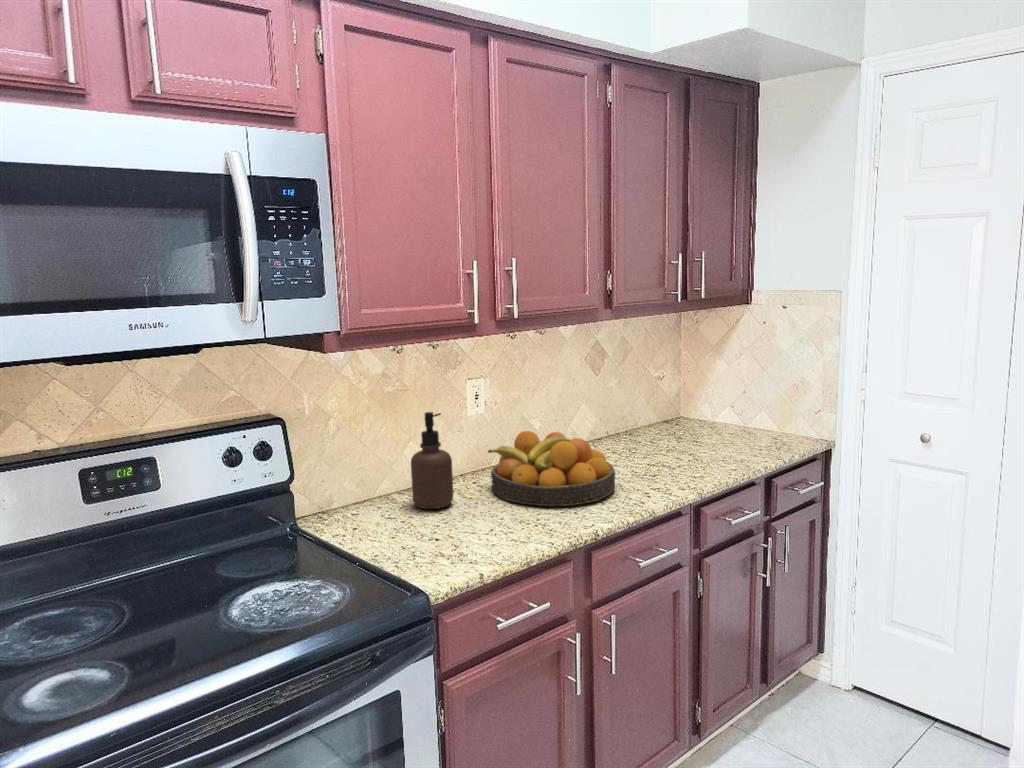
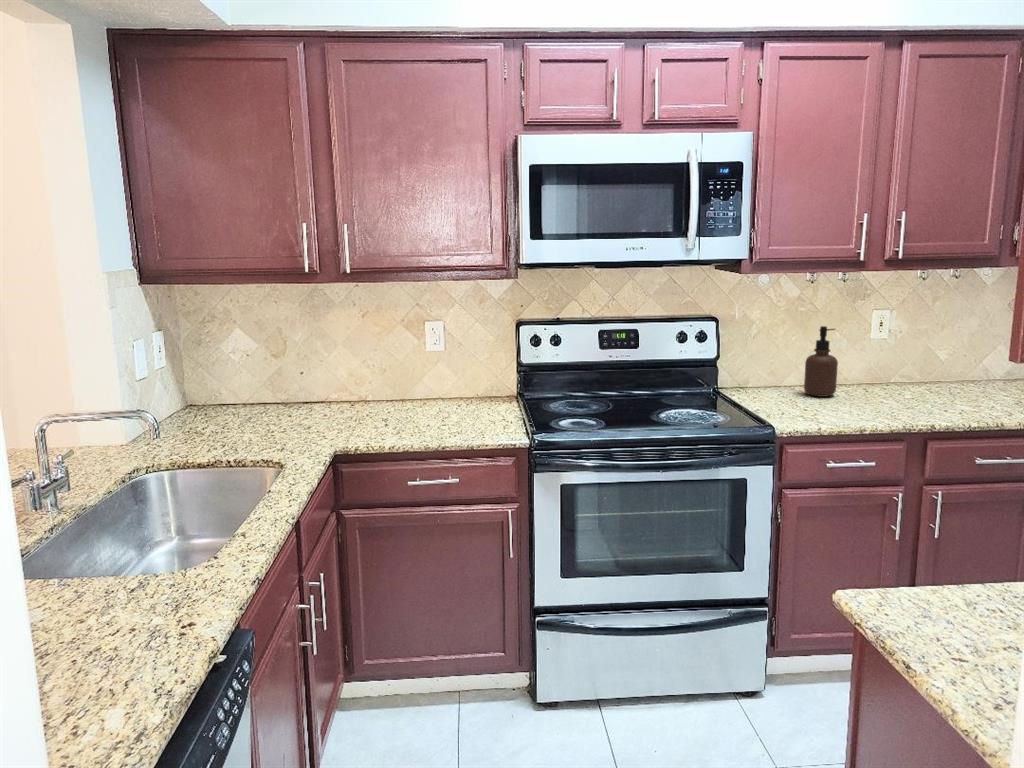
fruit bowl: present [488,431,615,506] -> none [873,353,988,412]

